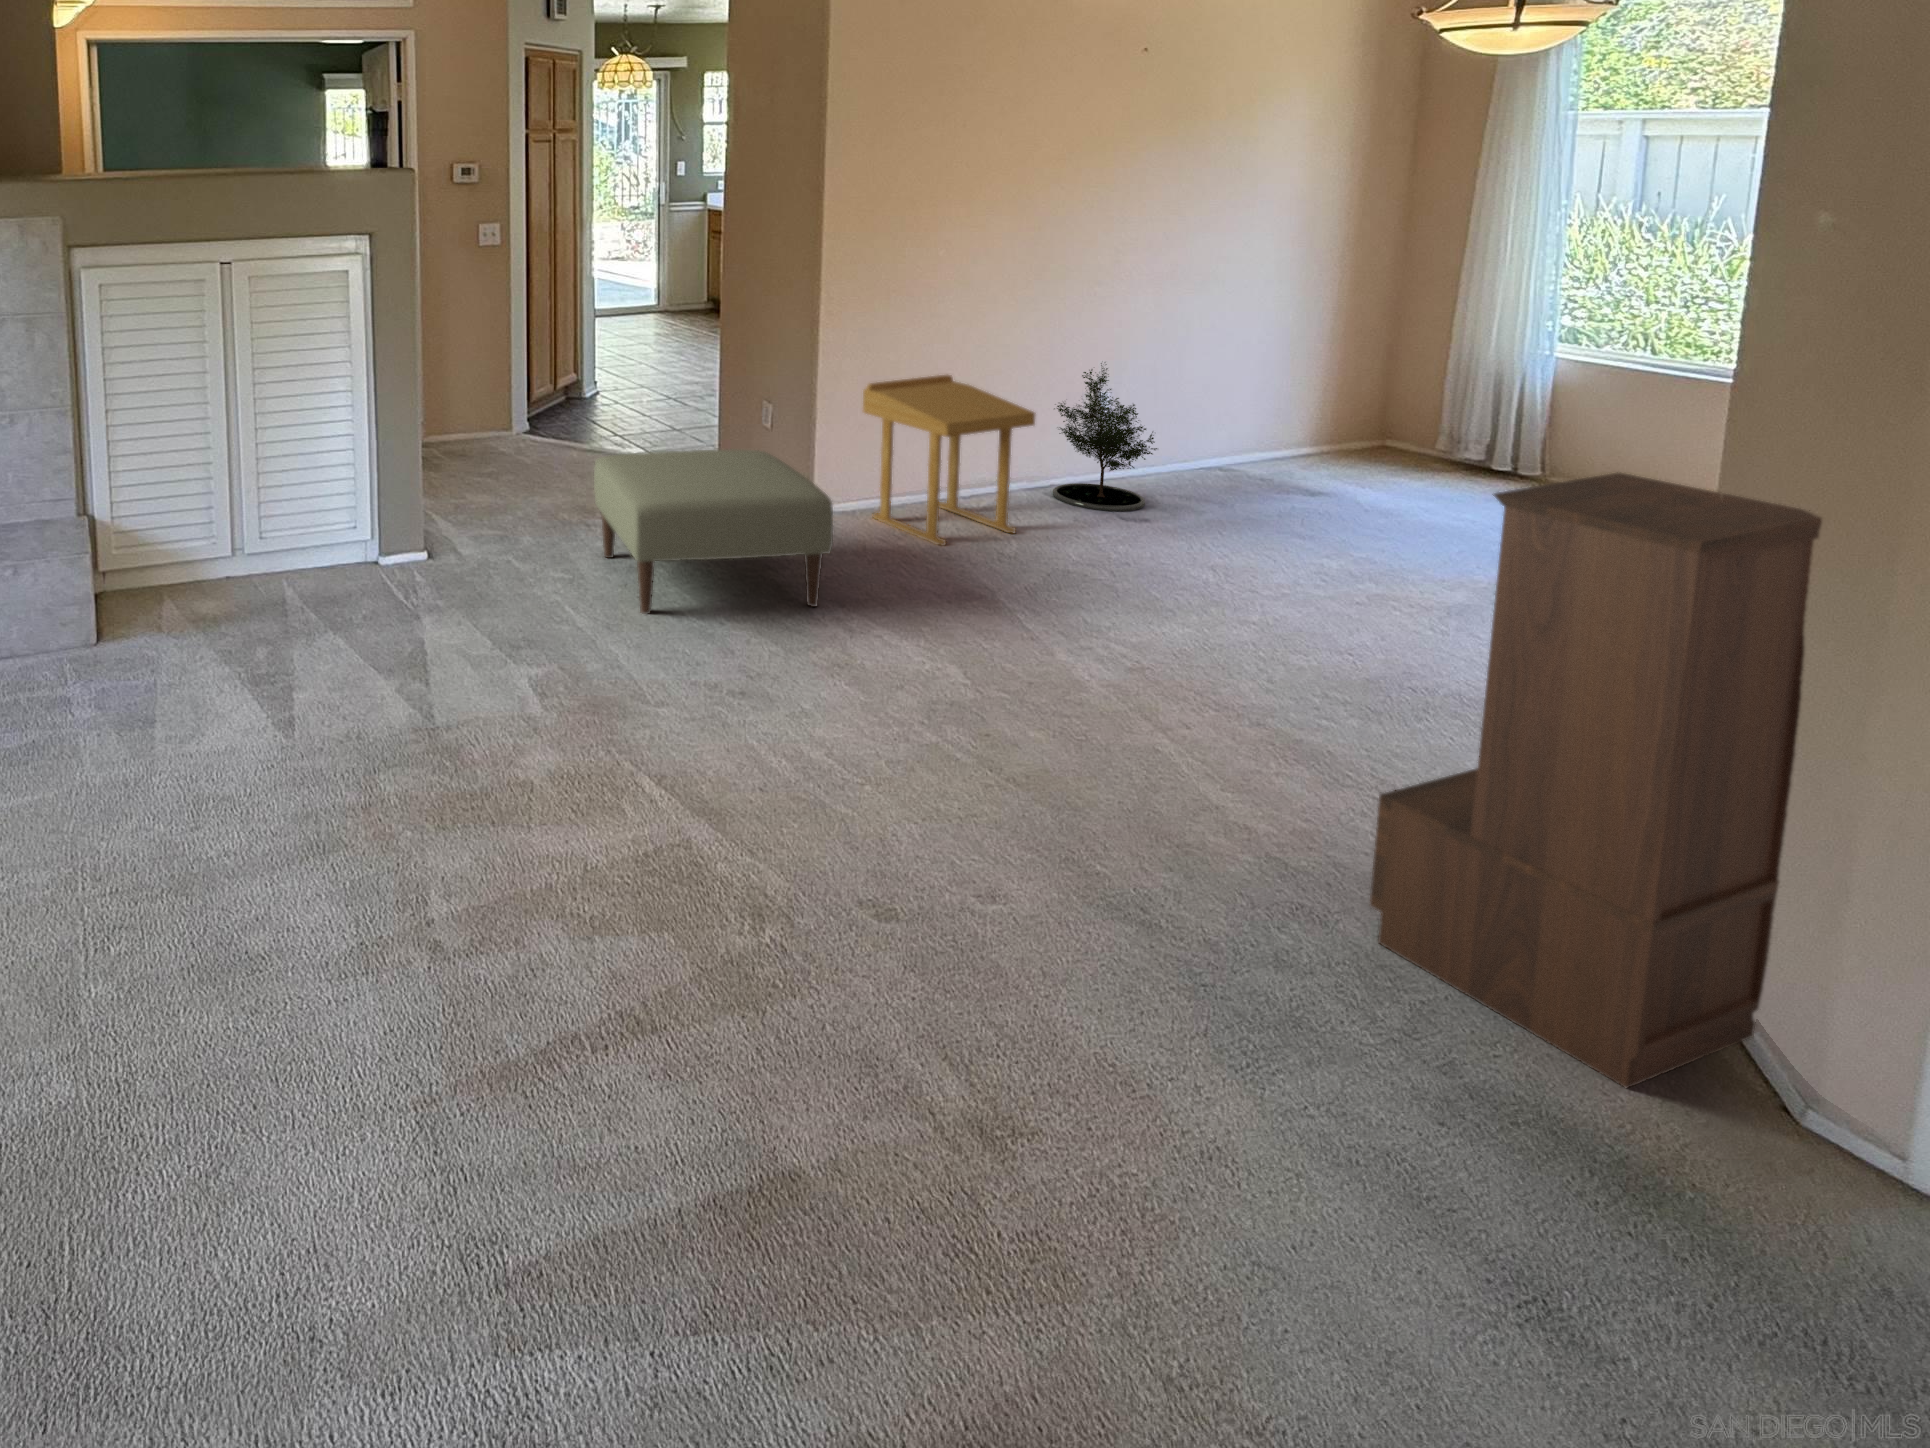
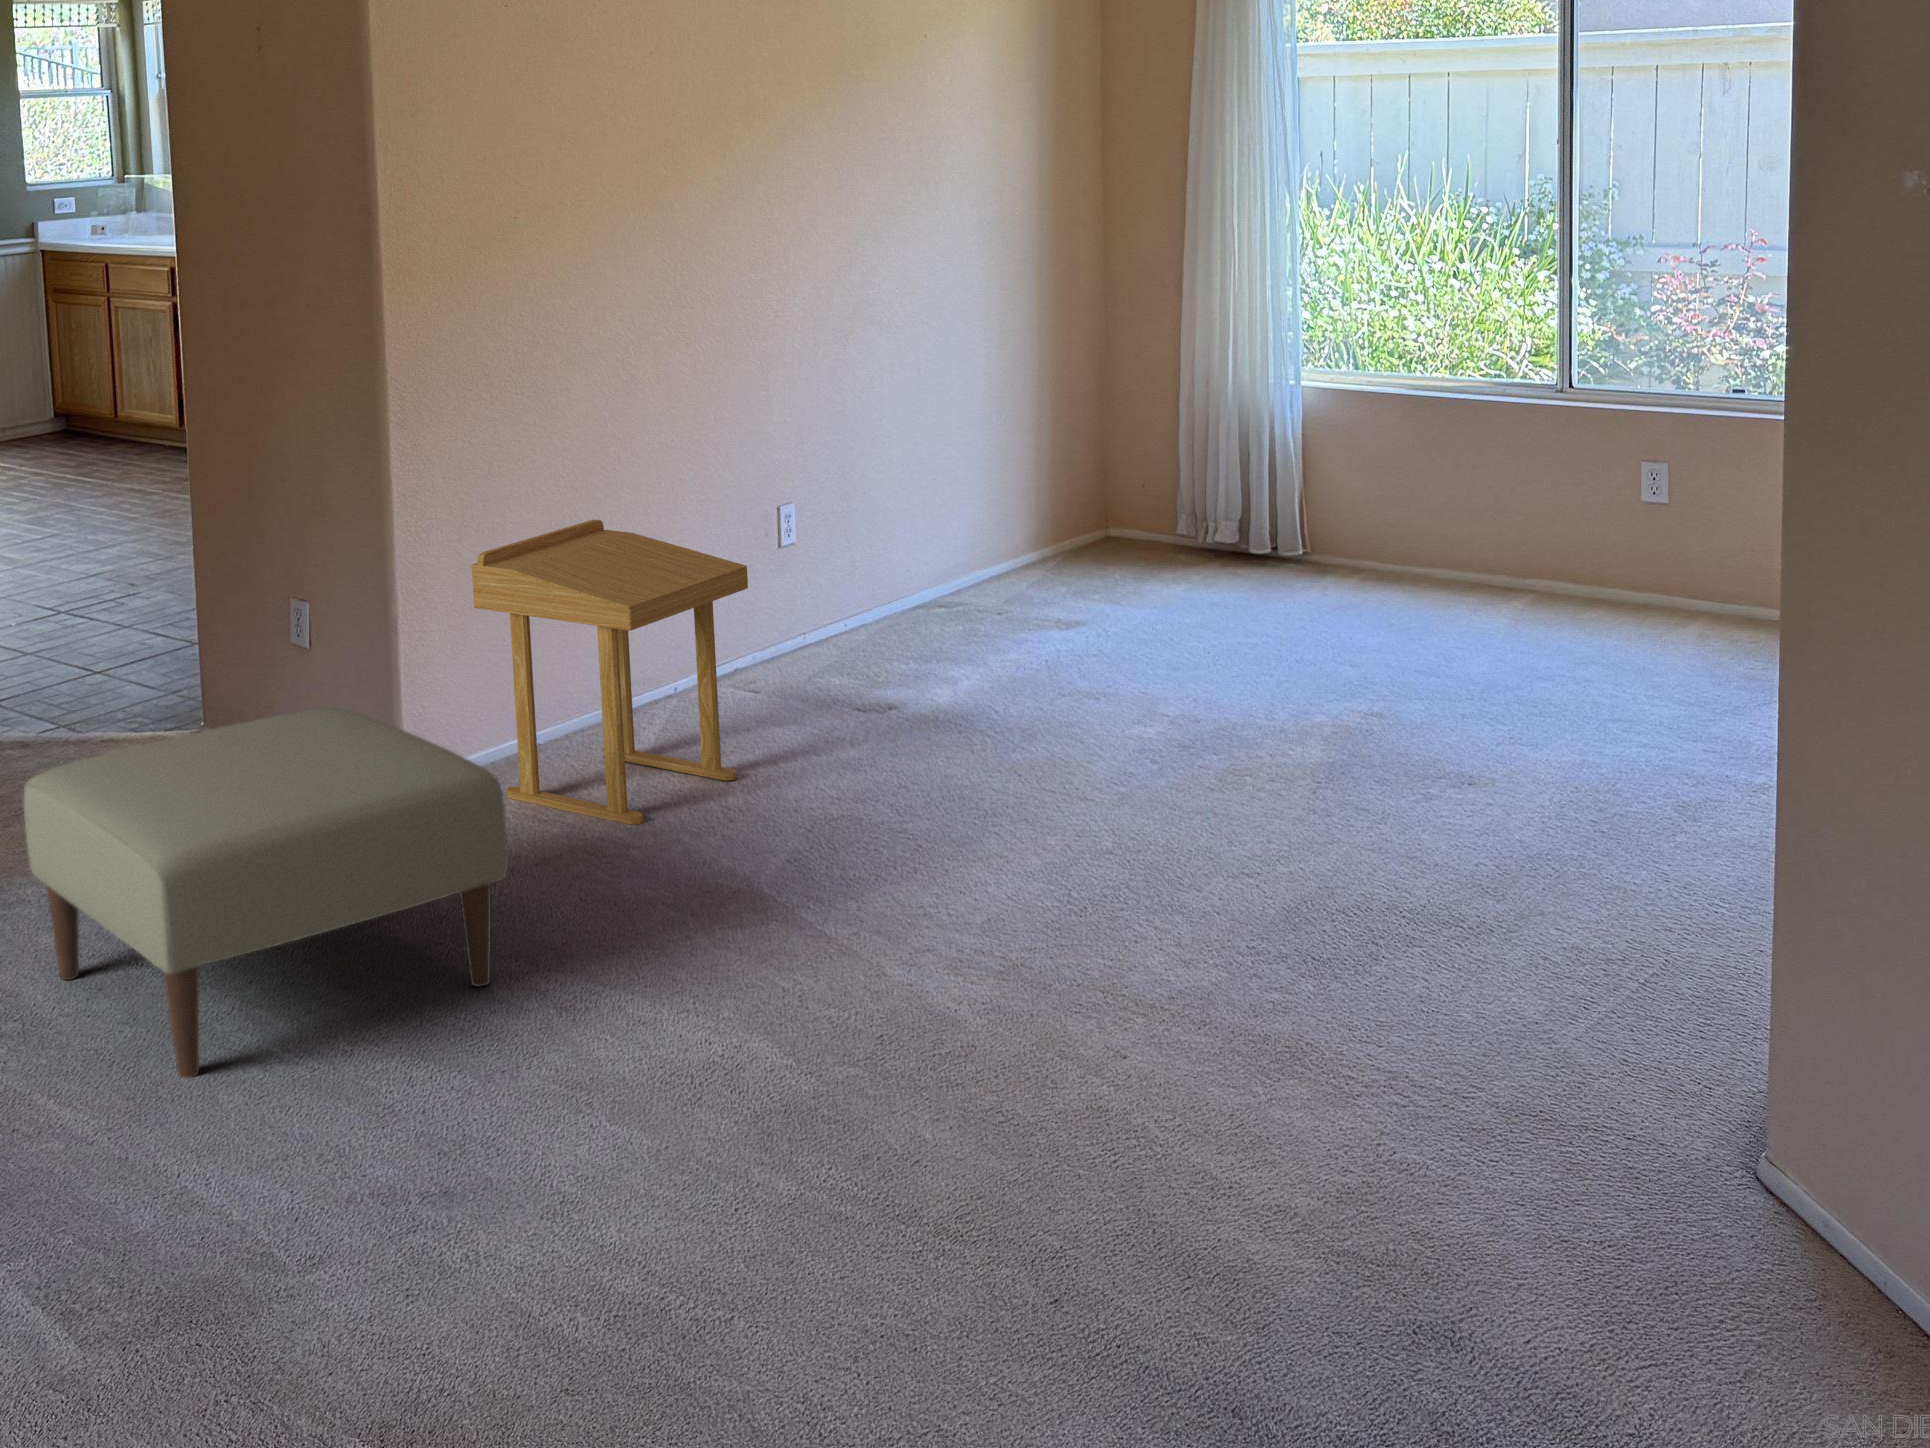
potted tree: present [1053,363,1157,511] -> none [744,465,905,715]
bookshelf: present [1370,472,1822,1088] -> none [1457,540,1887,1422]

